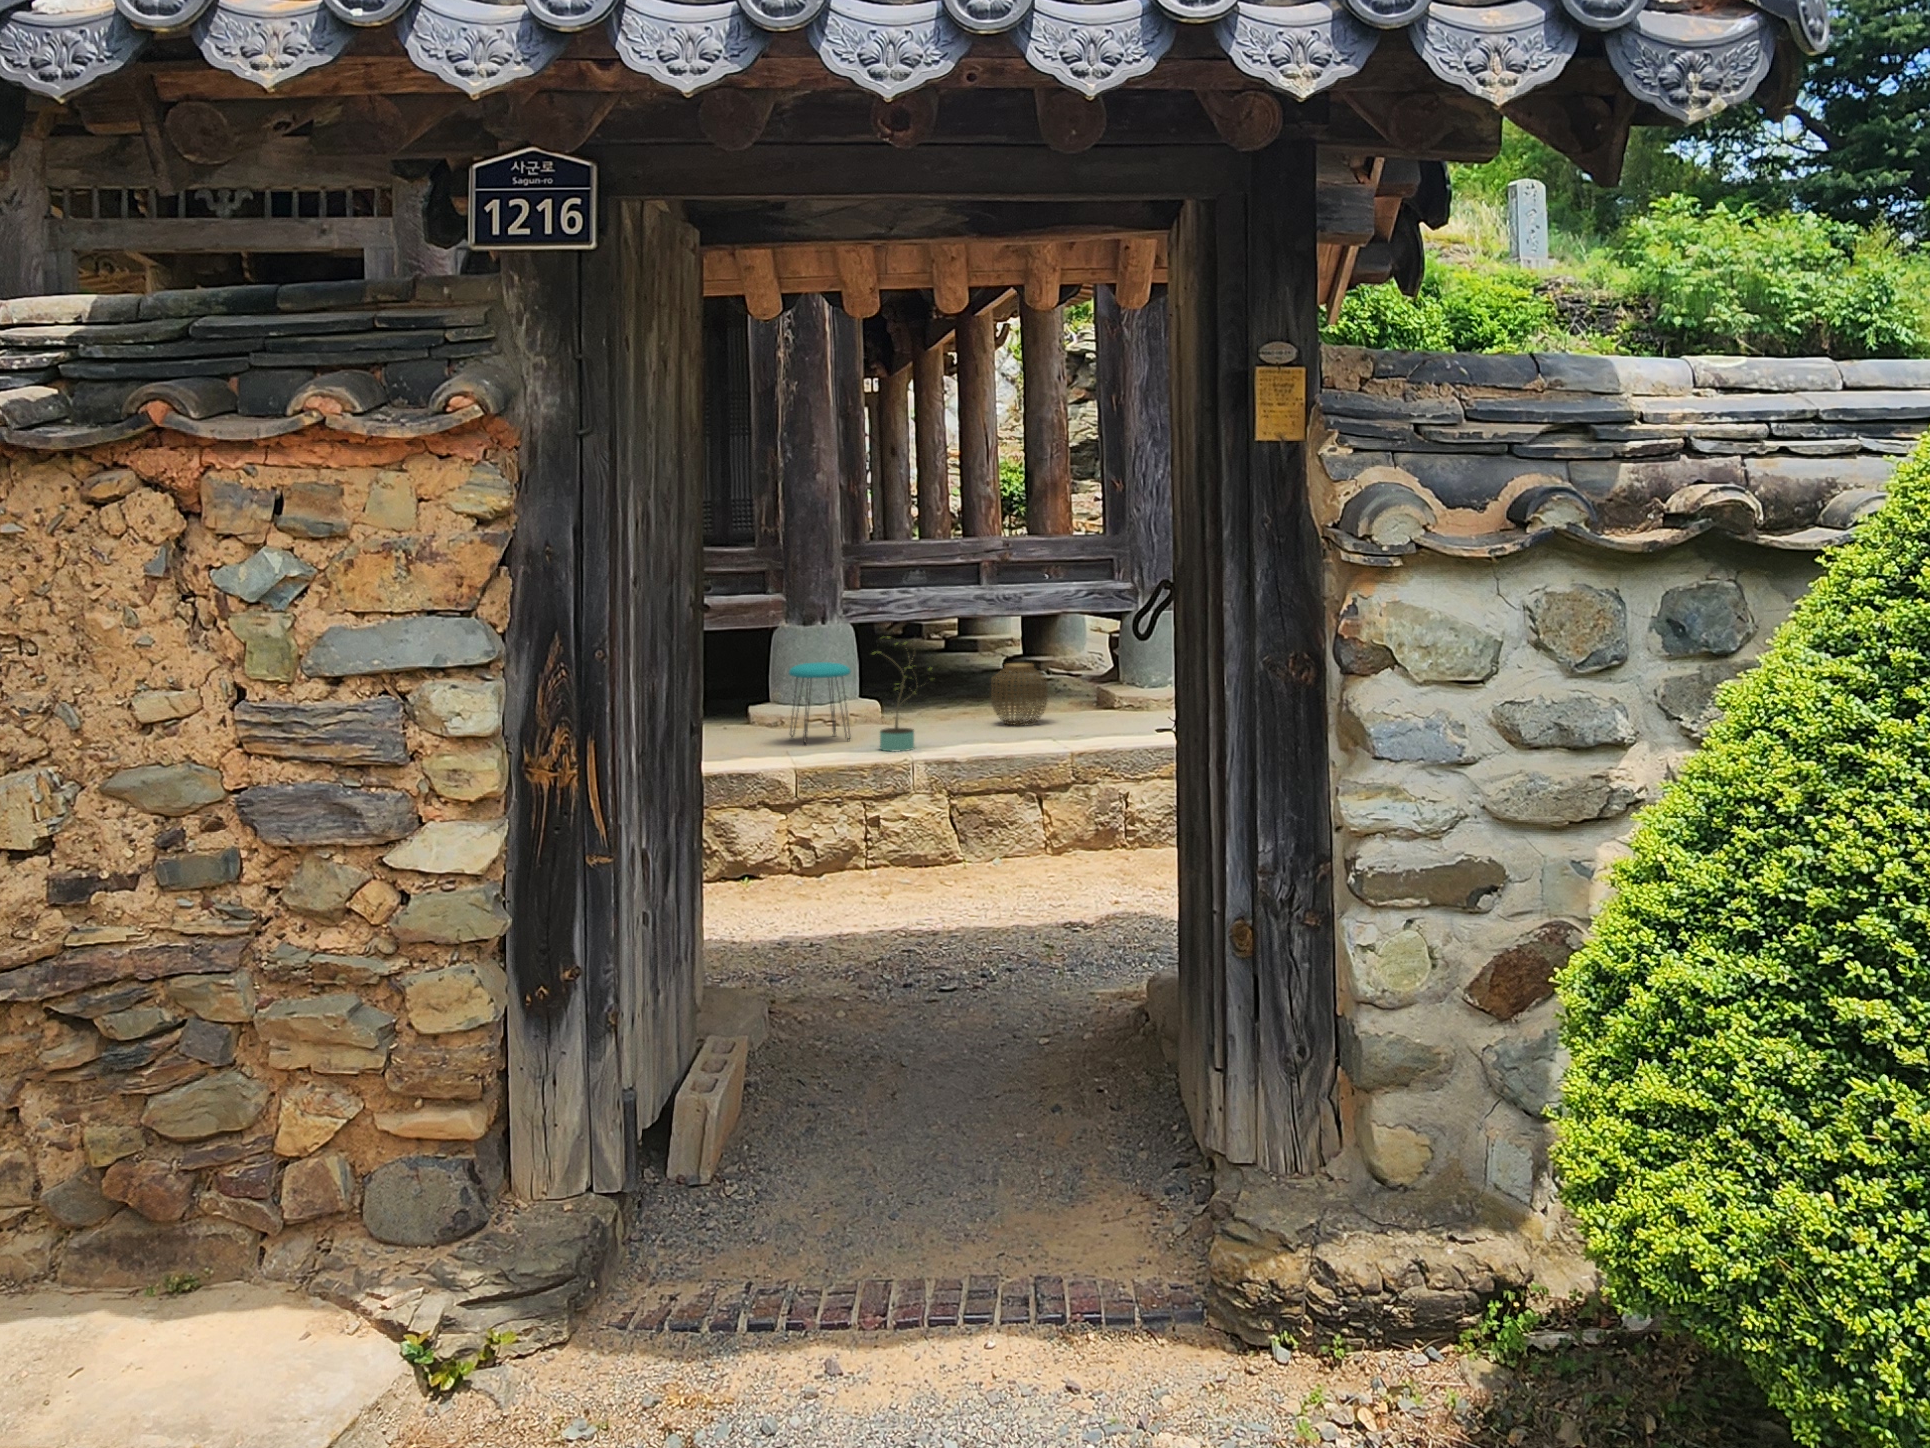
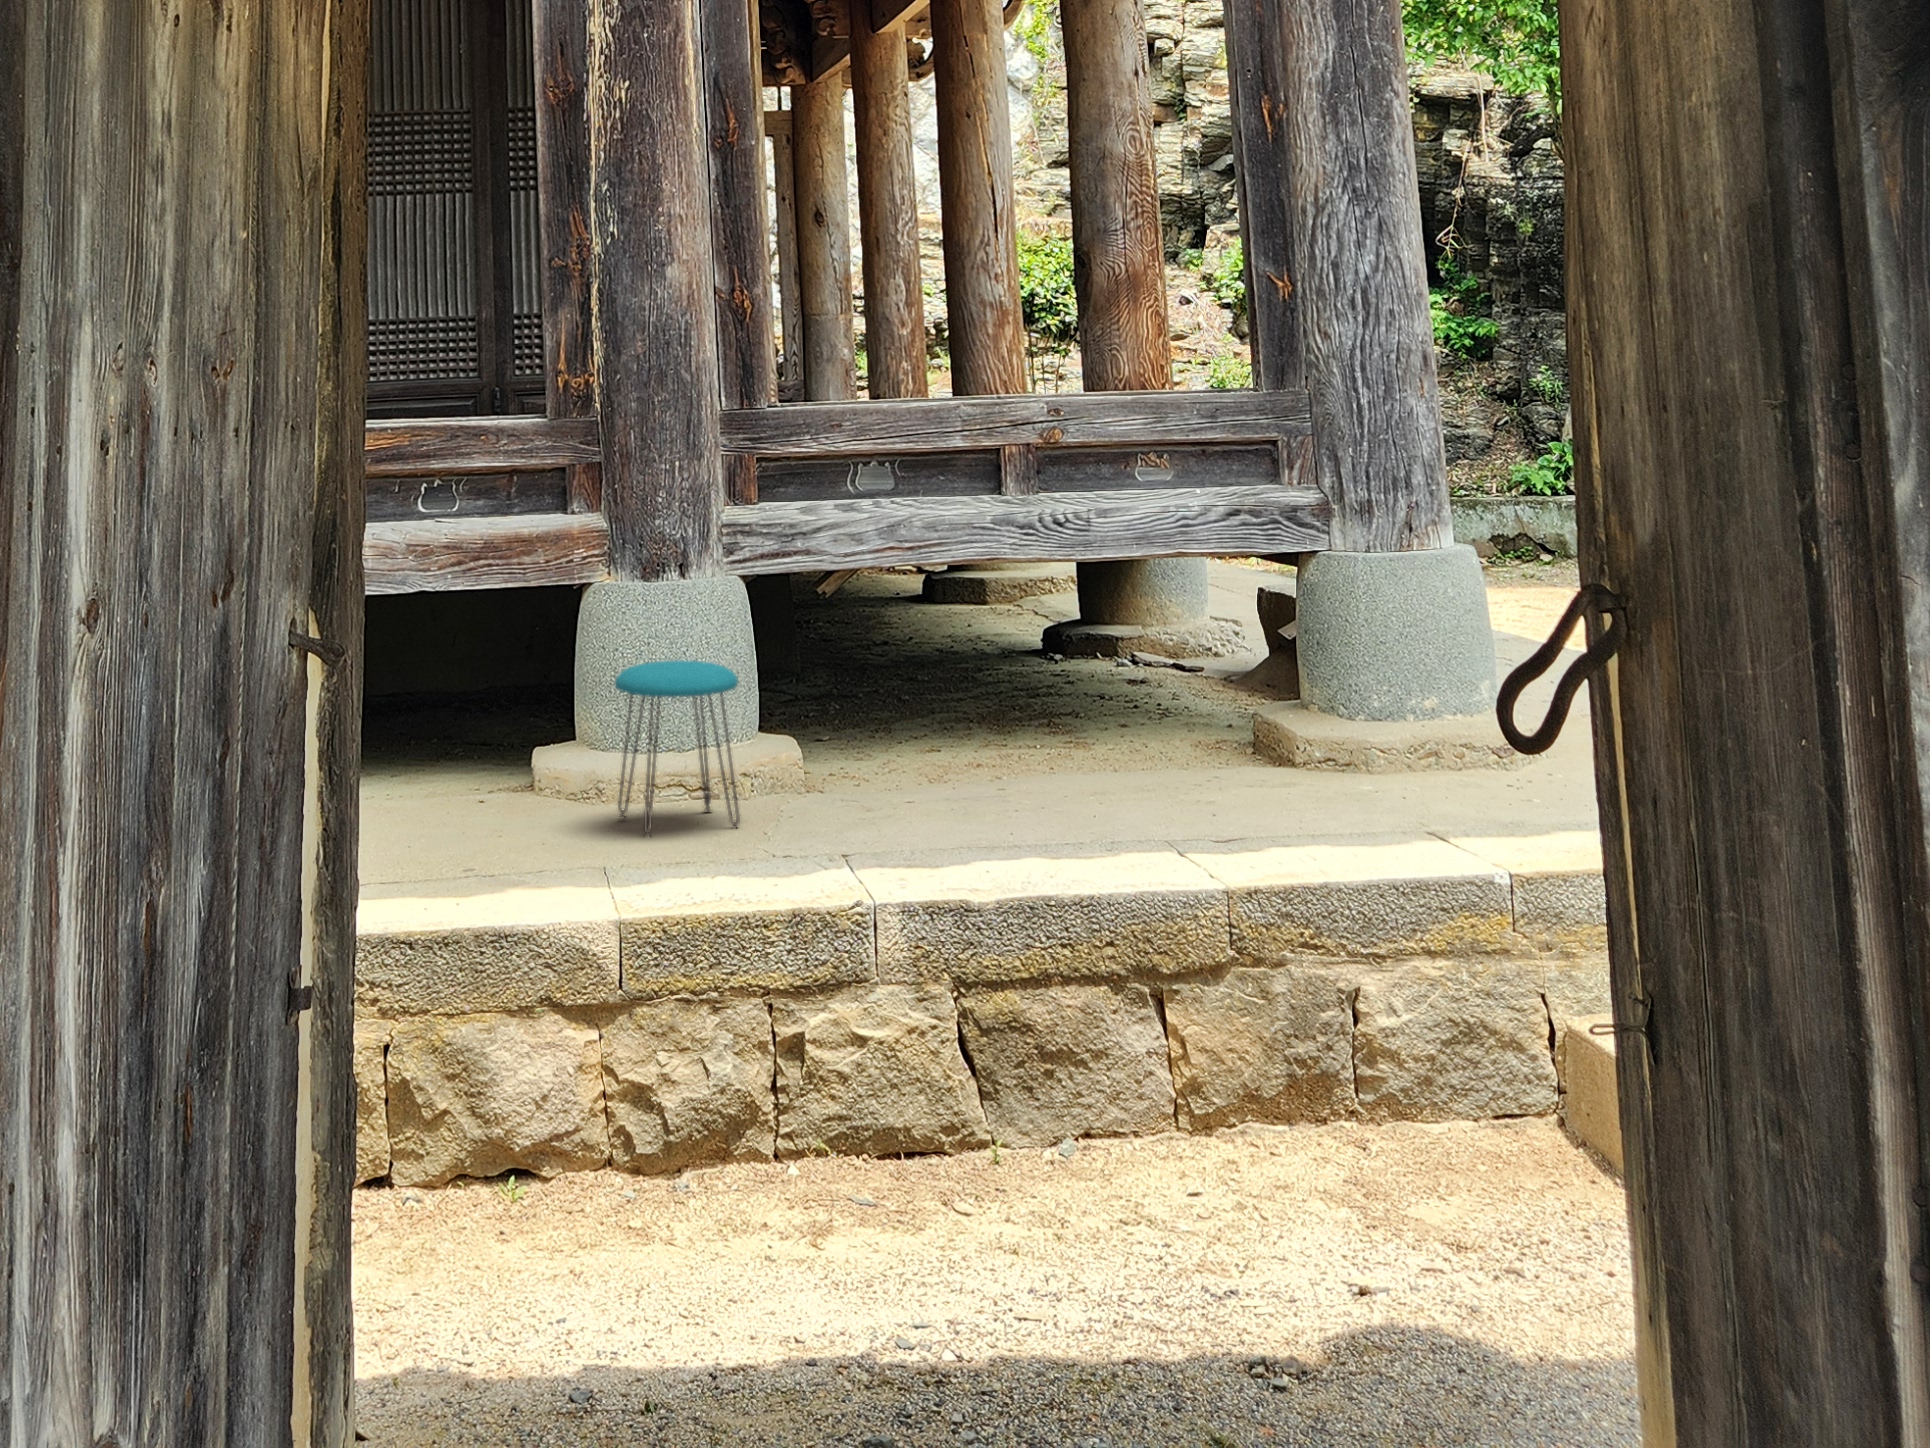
potted plant: present [871,636,934,752] -> none [776,613,913,863]
woven basket: present [991,663,1048,725] -> none [1020,660,1137,793]

